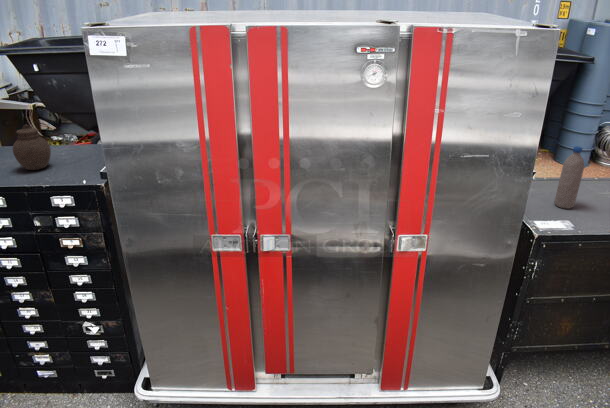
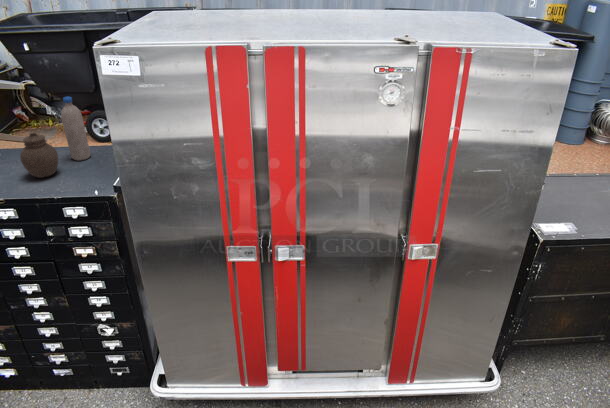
water bottle: present [554,147,584,209] -> present [61,97,90,161]

